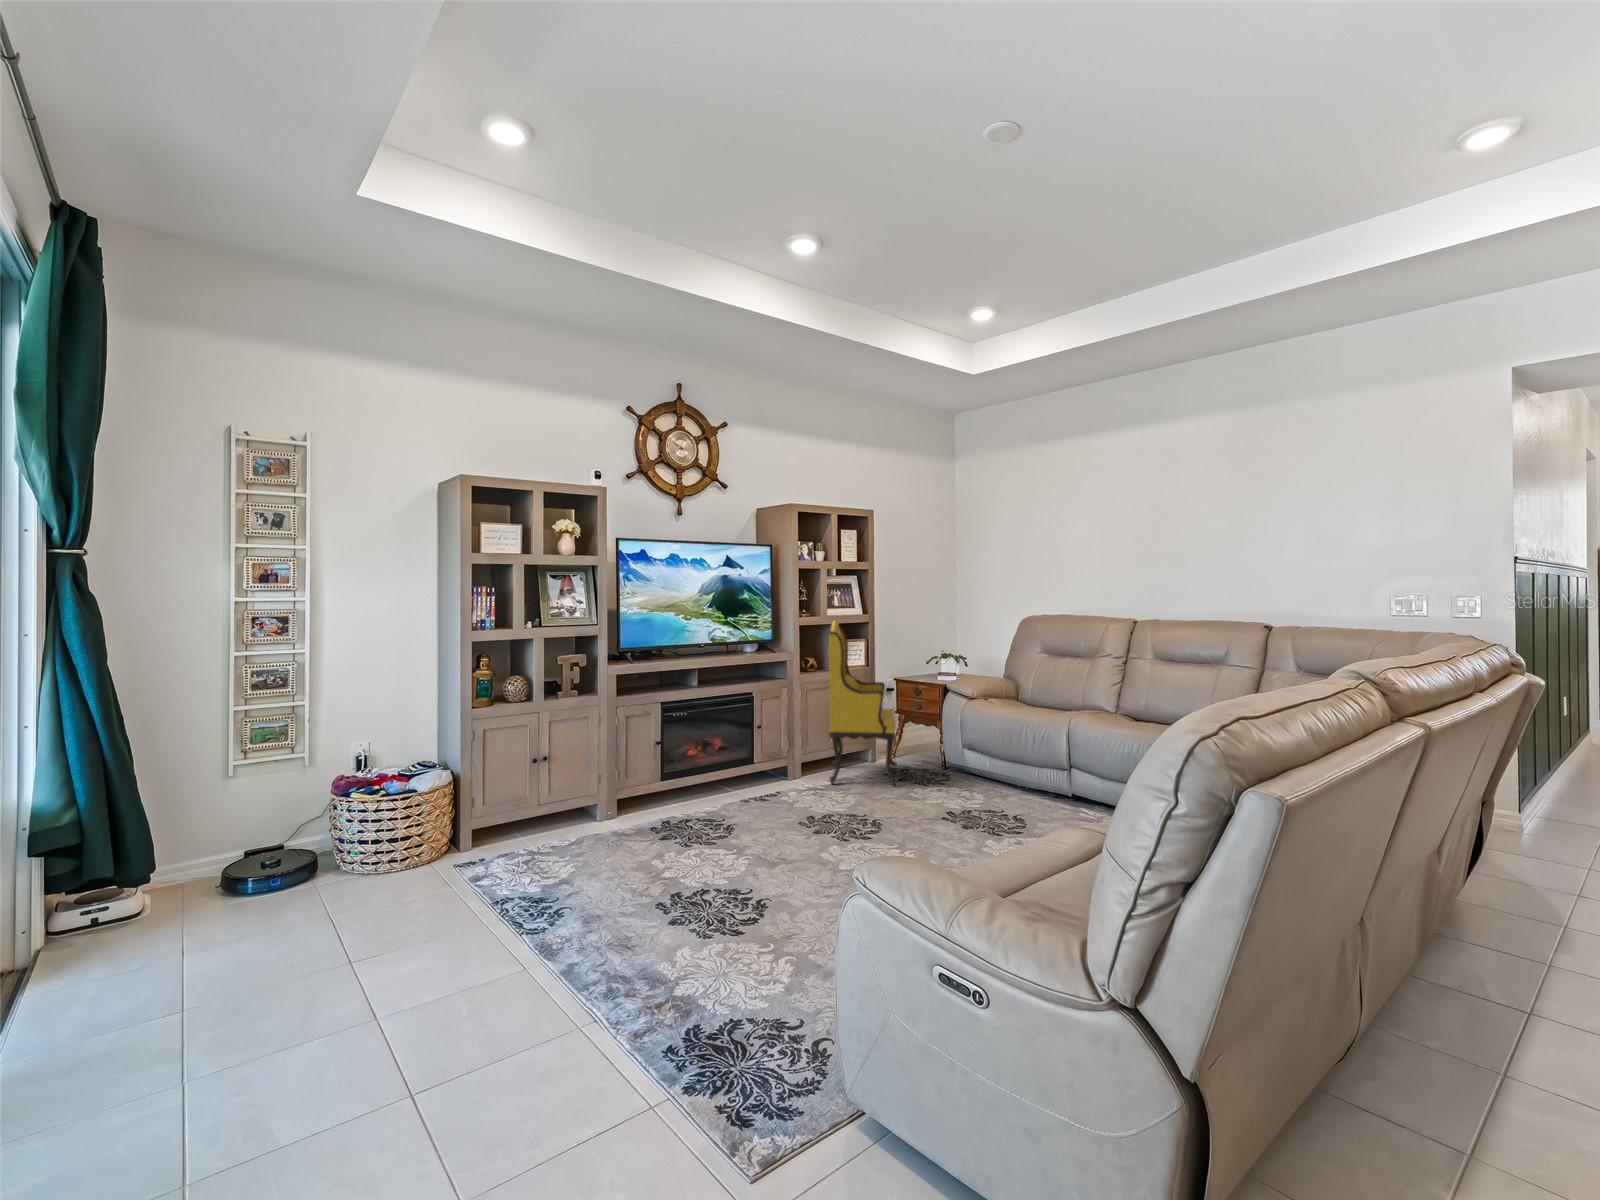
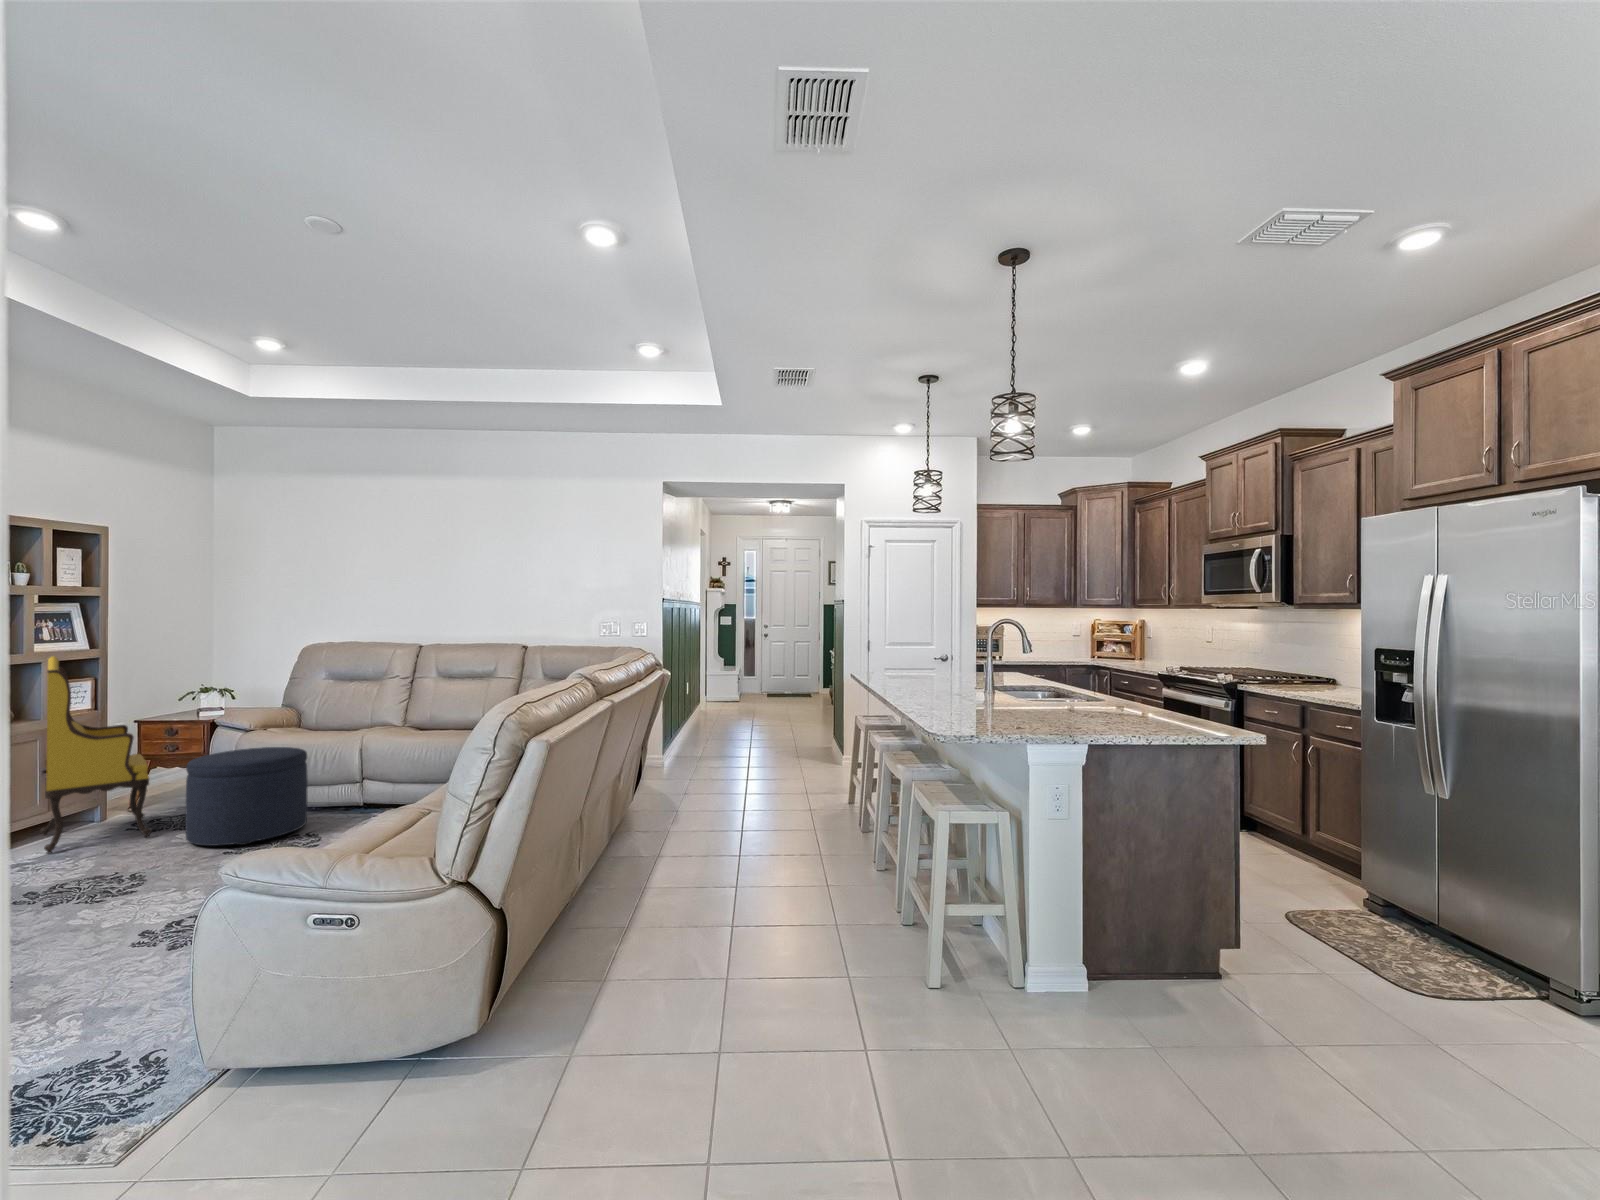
ottoman: none [917,717,1016,813] -> present [186,747,308,846]

